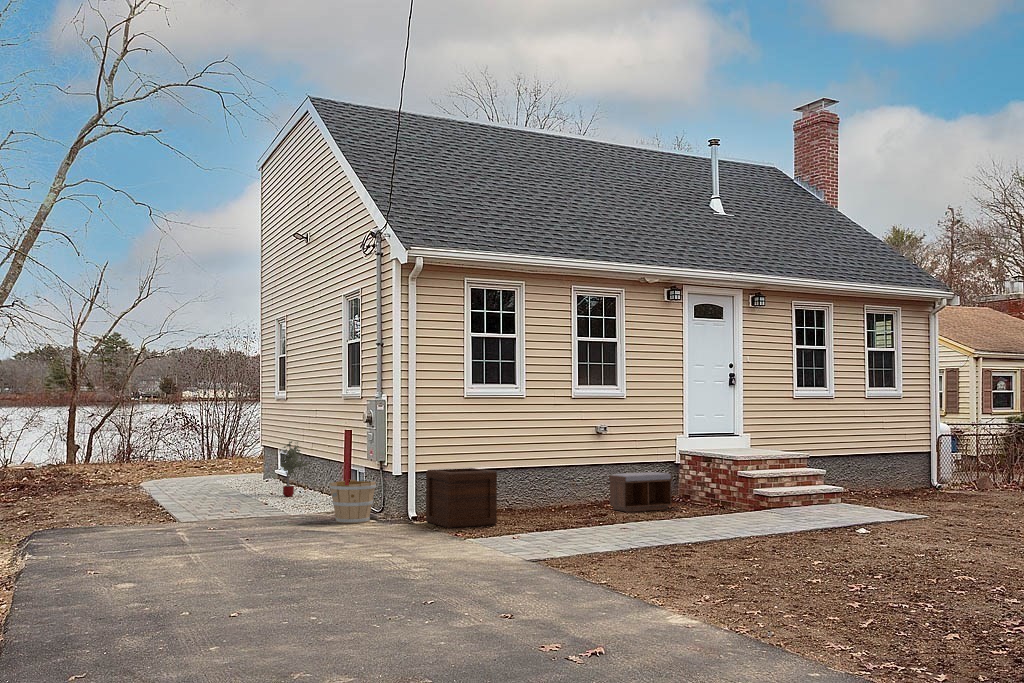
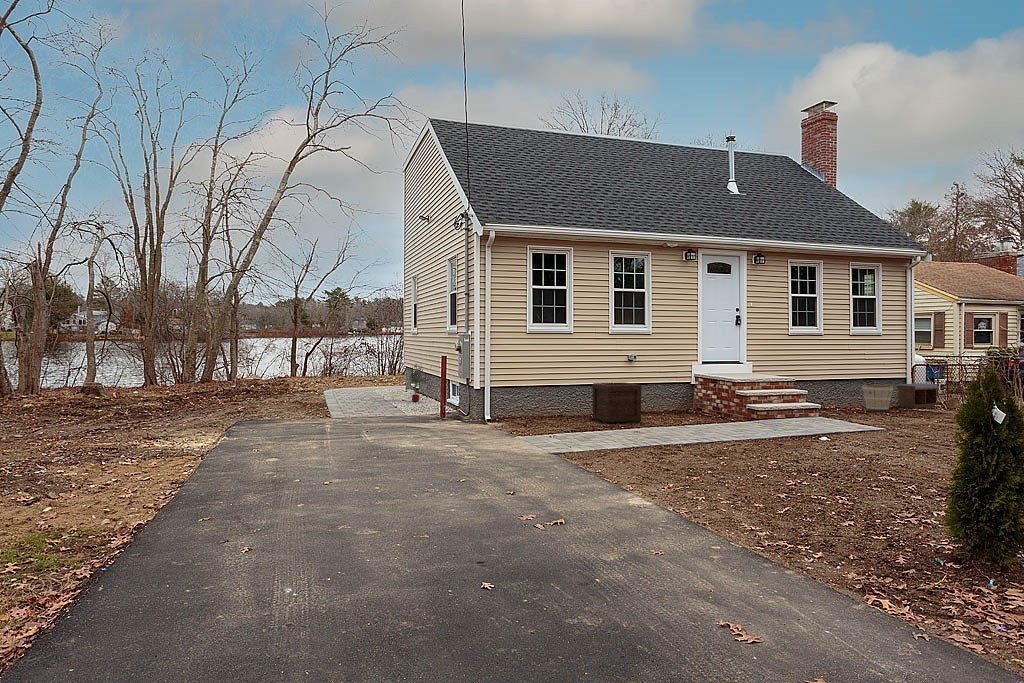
wooden crate: present [426,468,497,528] -> present [592,382,641,423]
bench: present [609,472,672,512] -> present [897,383,938,408]
wooden bucket: present [330,480,376,523] -> present [862,384,893,410]

